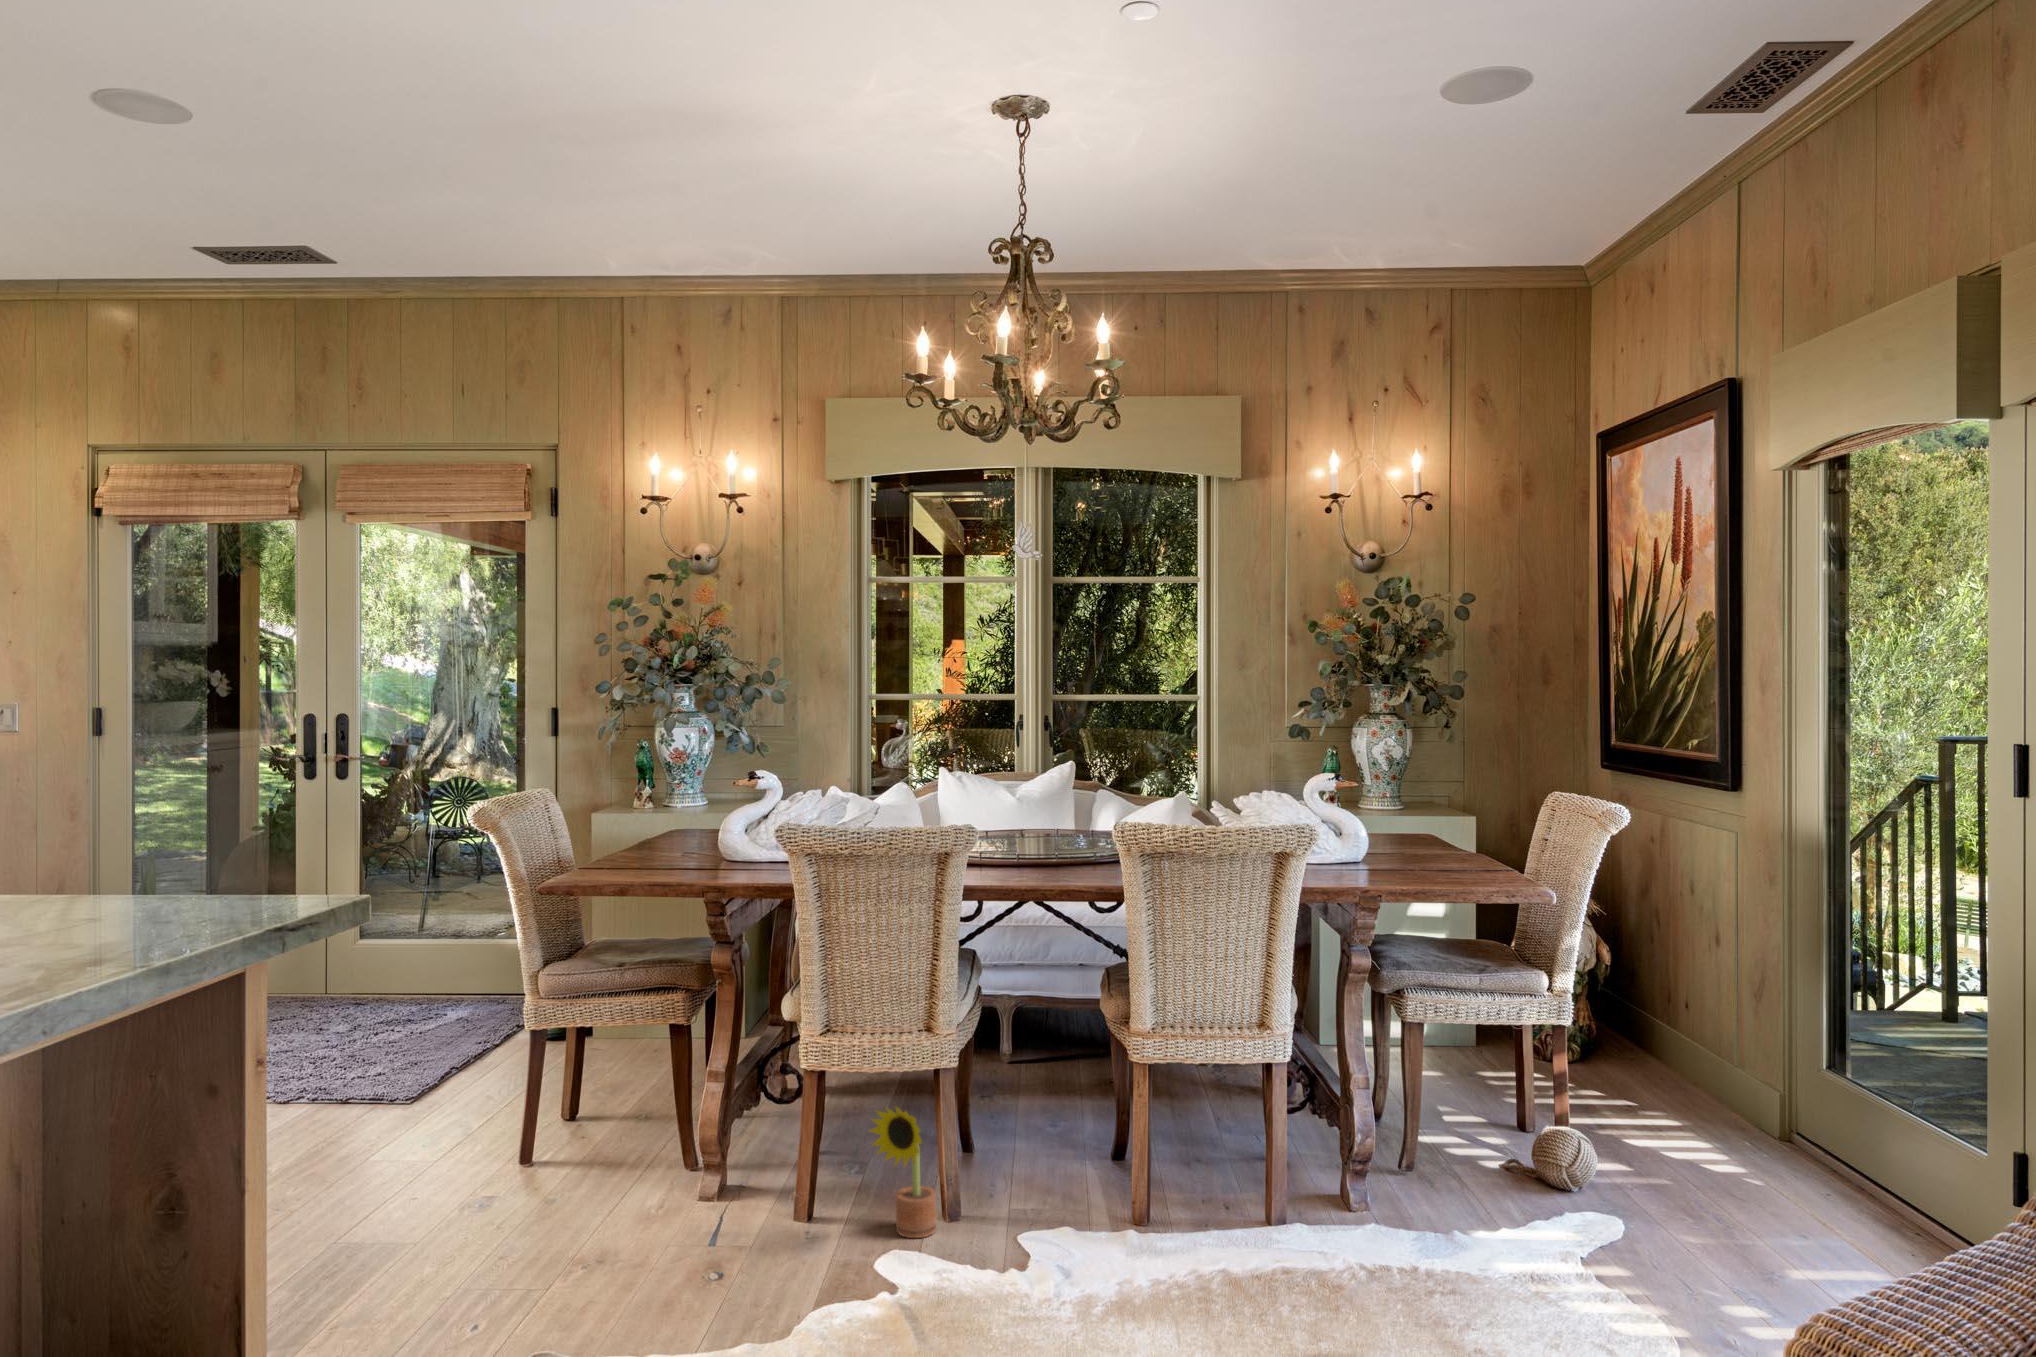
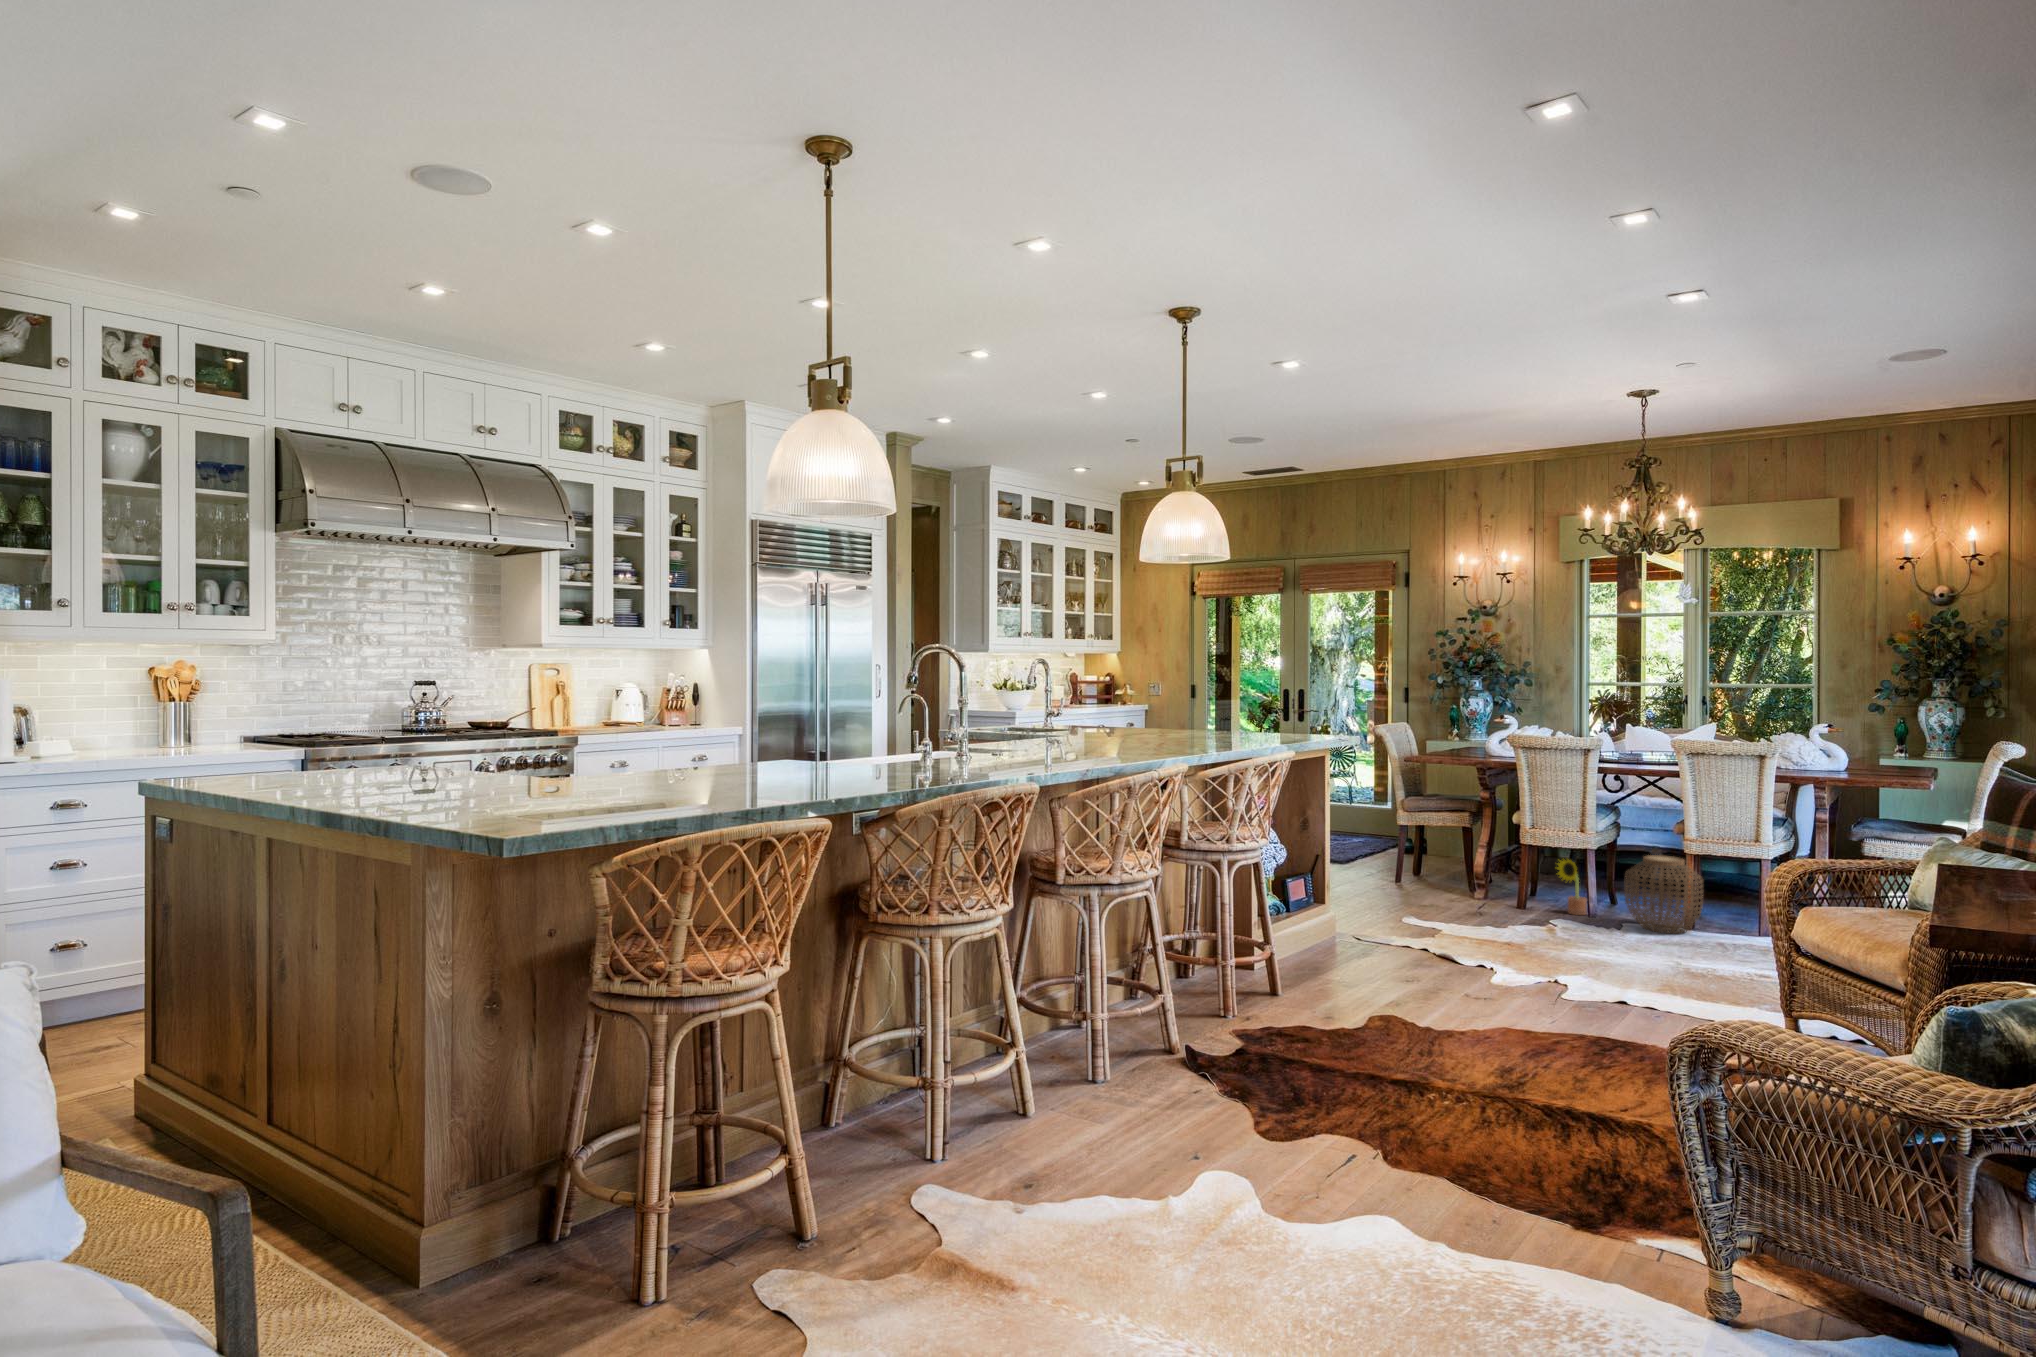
woven basket: none [1029,1084,1190,1282] -> present [1625,855,1703,934]

